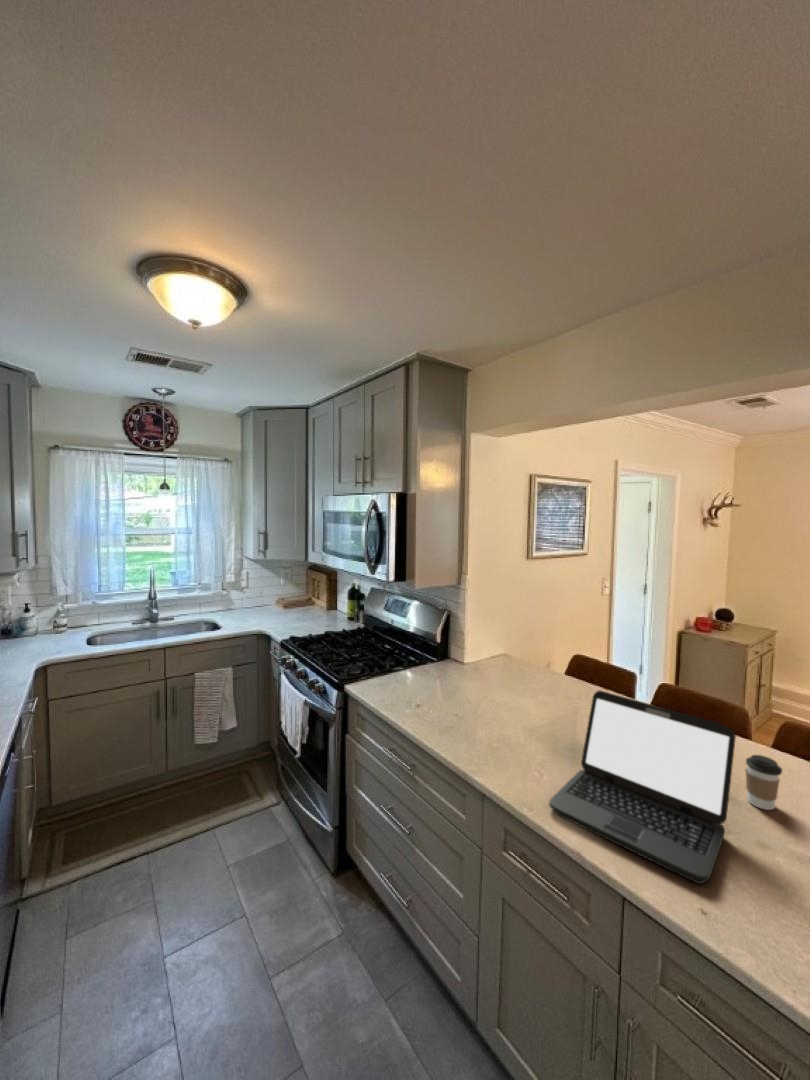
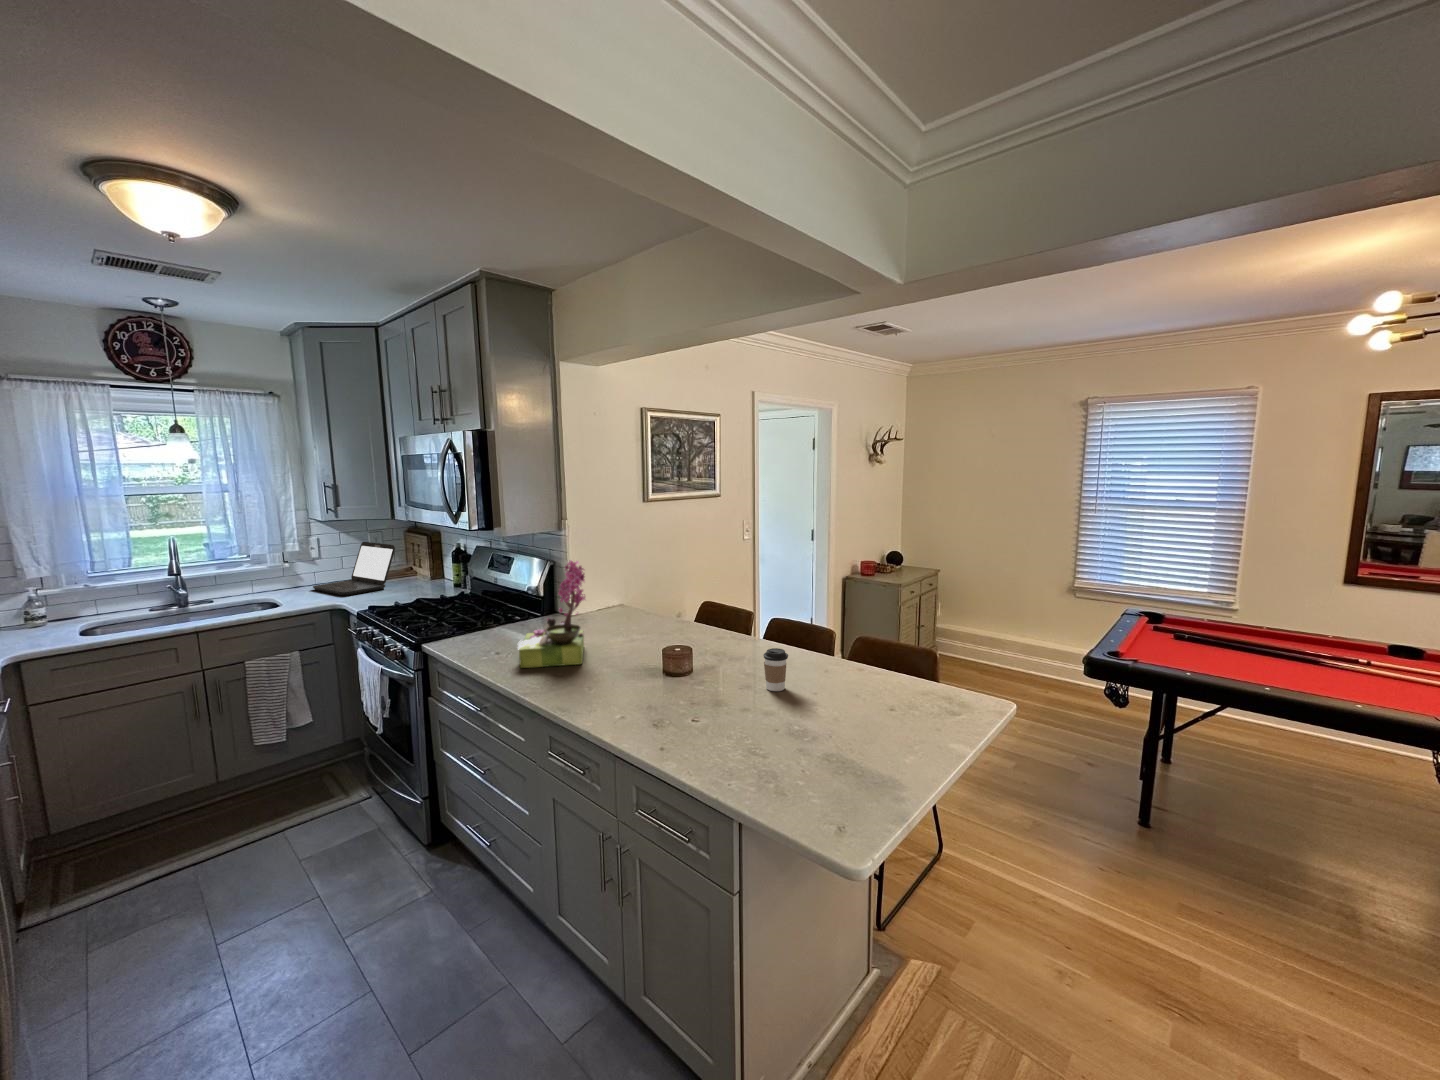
flower arrangement: none [444,621,514,732] -> present [518,560,585,668]
laptop: present [549,691,736,884] -> present [313,542,395,596]

